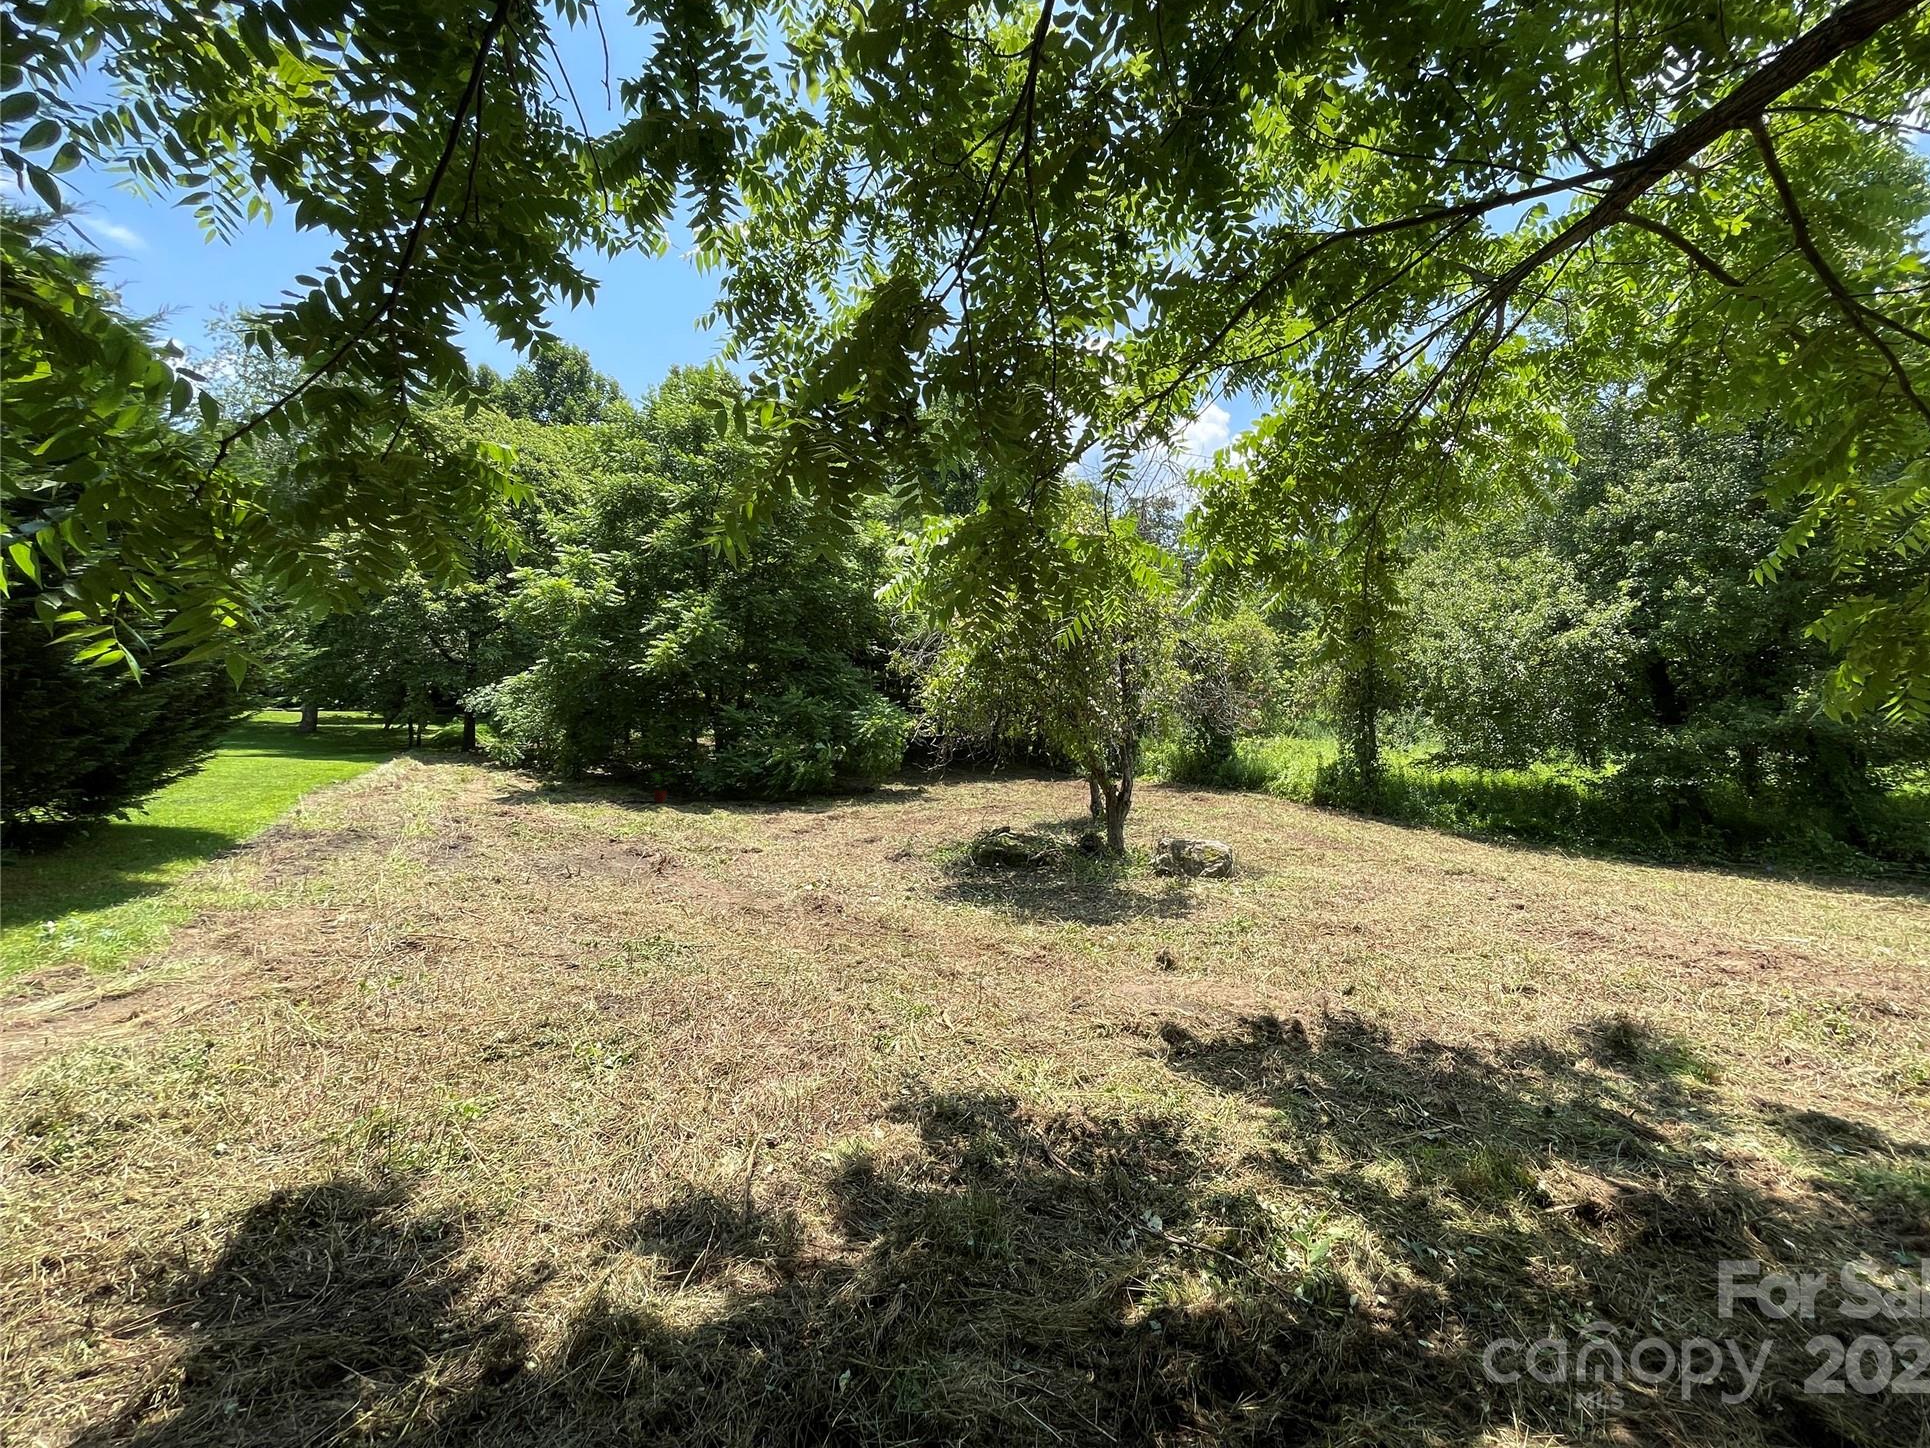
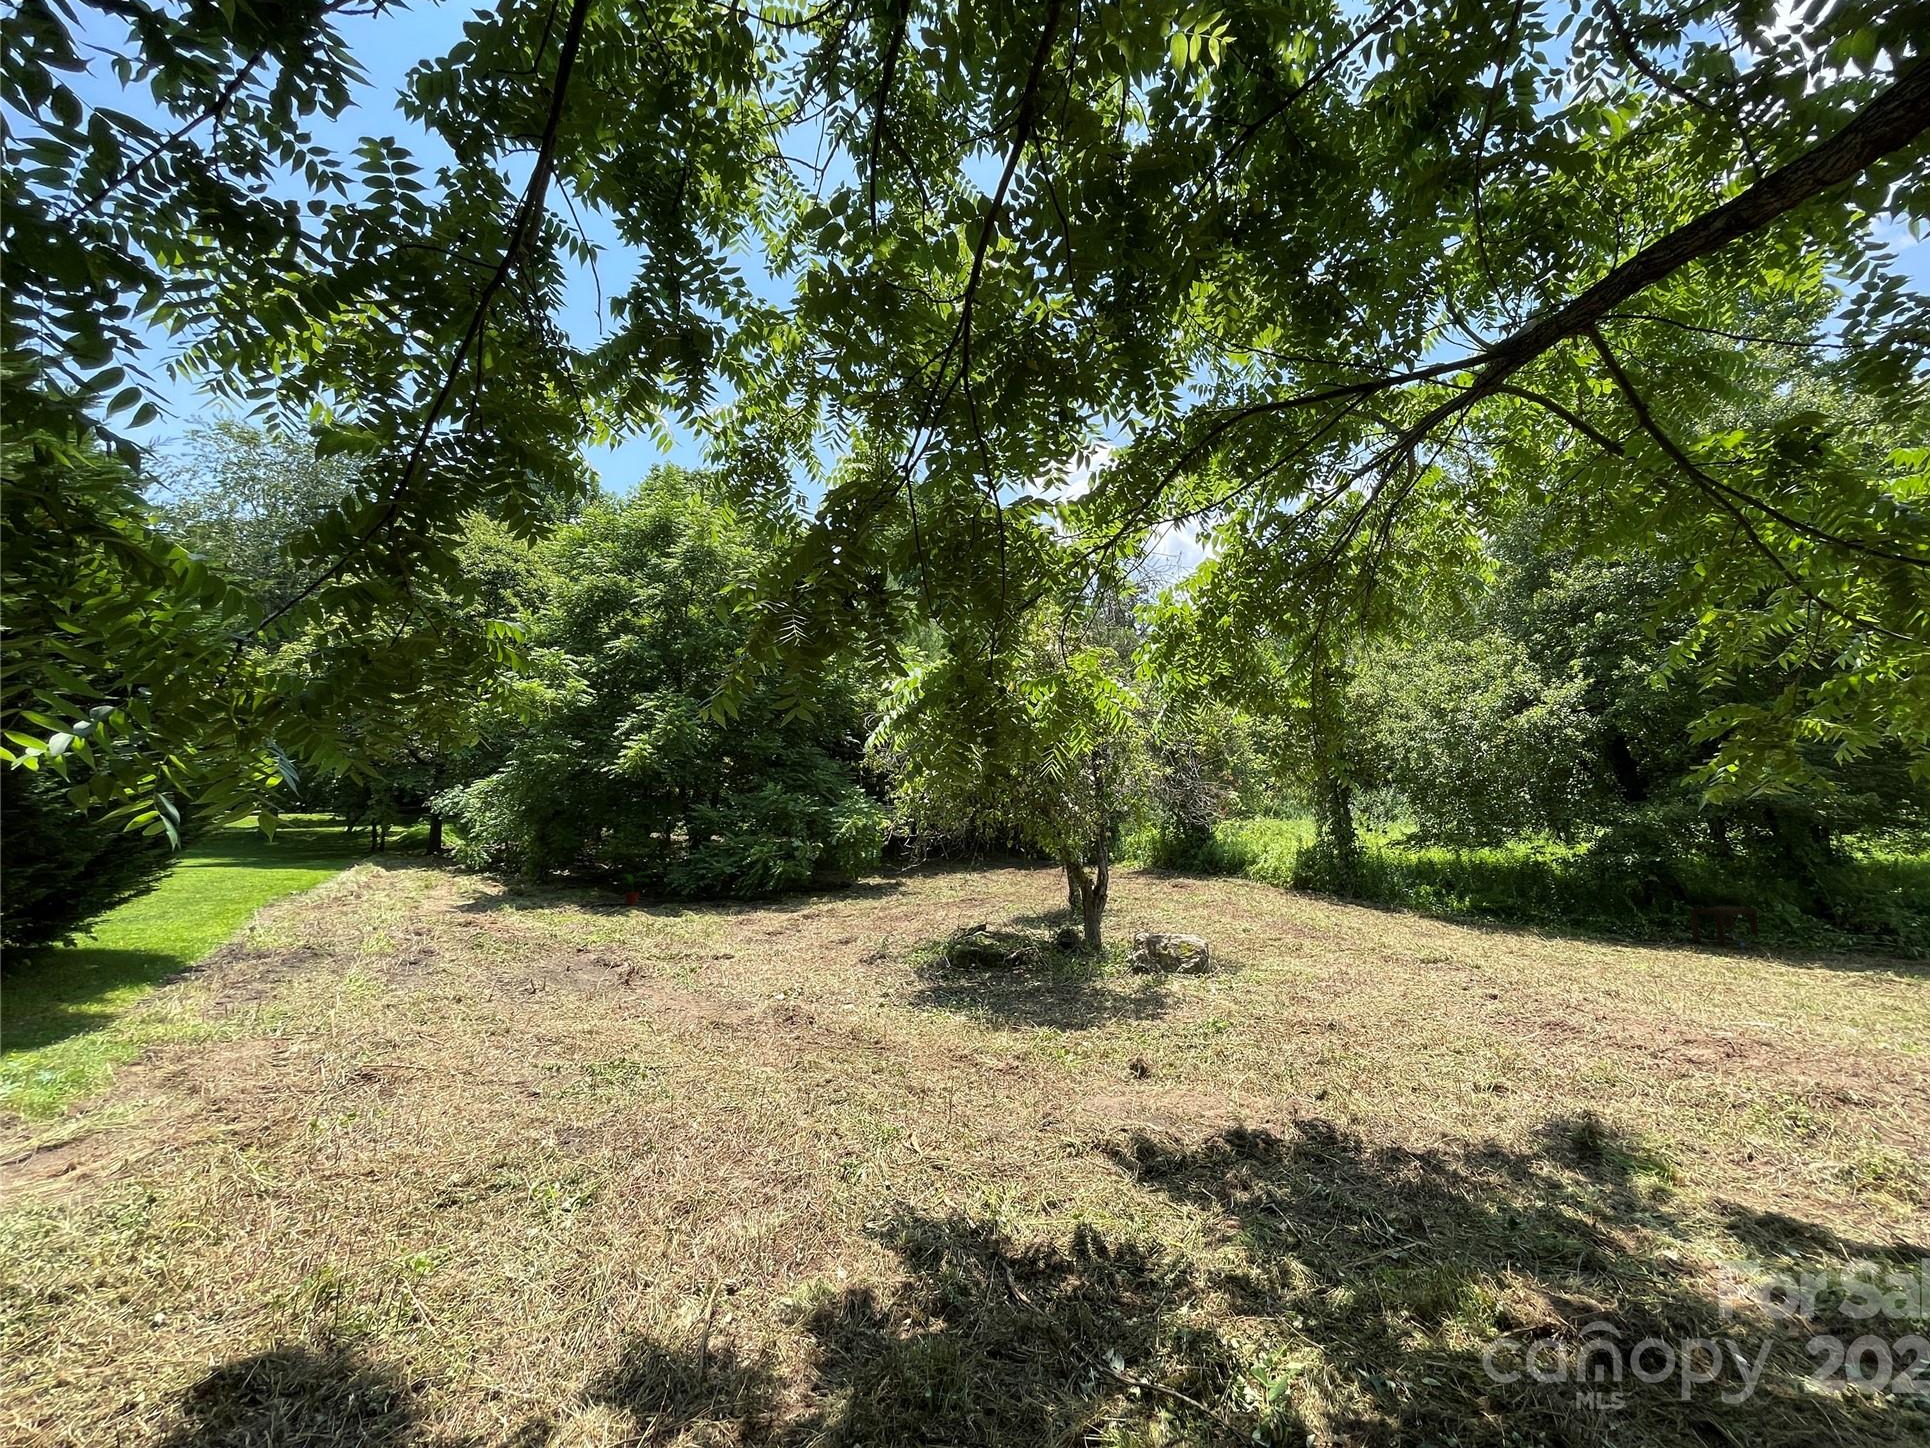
bench: none [1722,830,1794,869] -> present [1689,906,1758,946]

